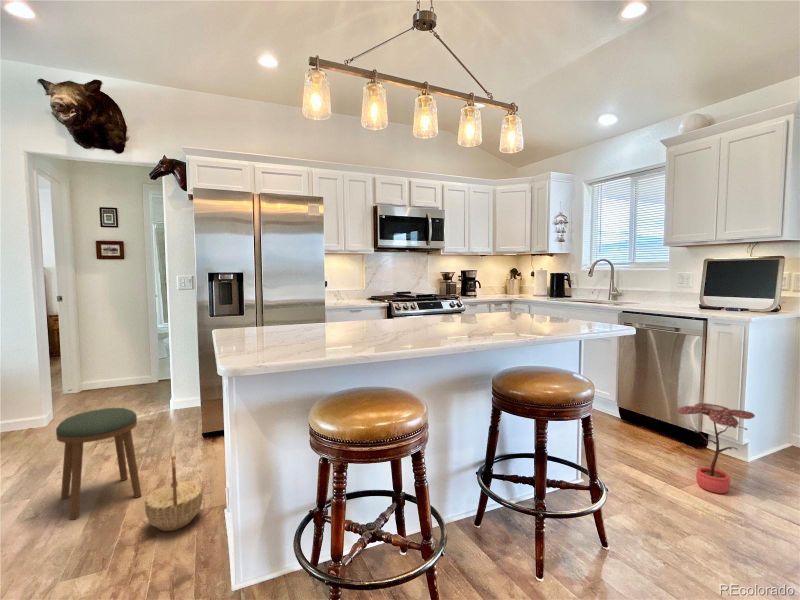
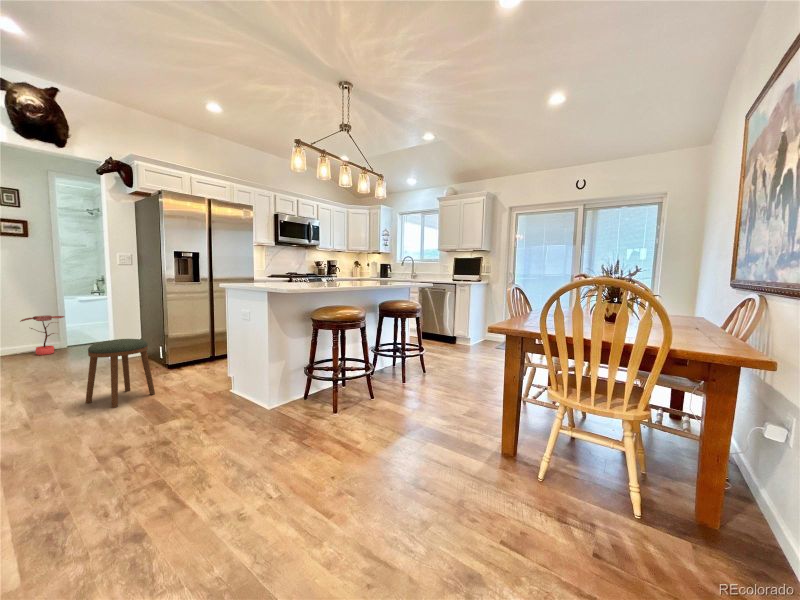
potted plant: present [678,403,755,493] -> present [20,315,64,355]
basket: present [145,445,203,531] -> none [178,353,215,401]

